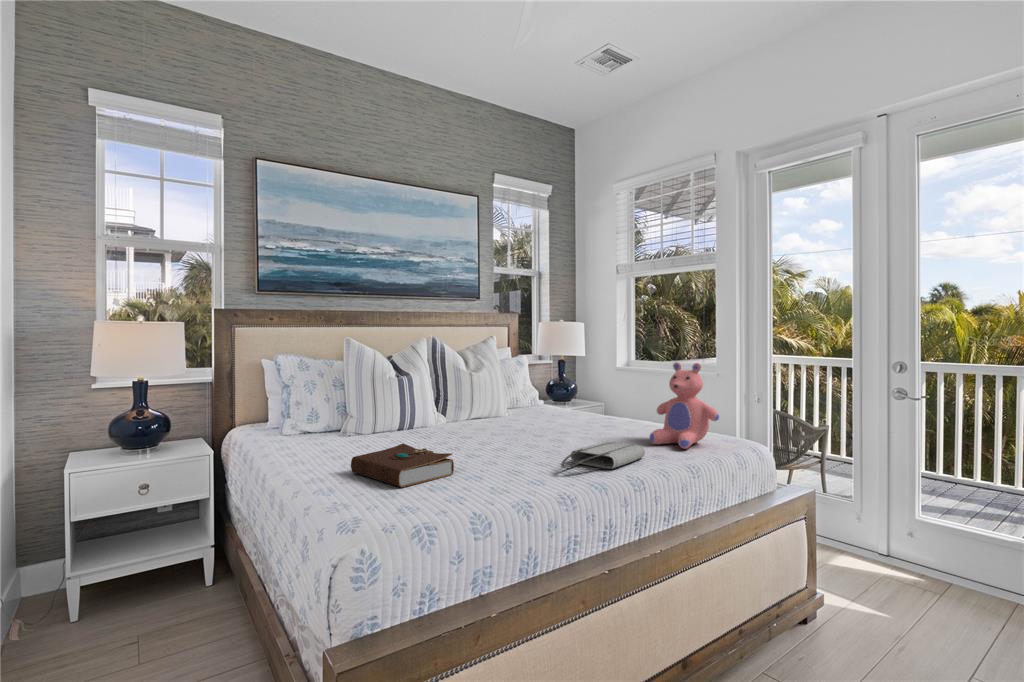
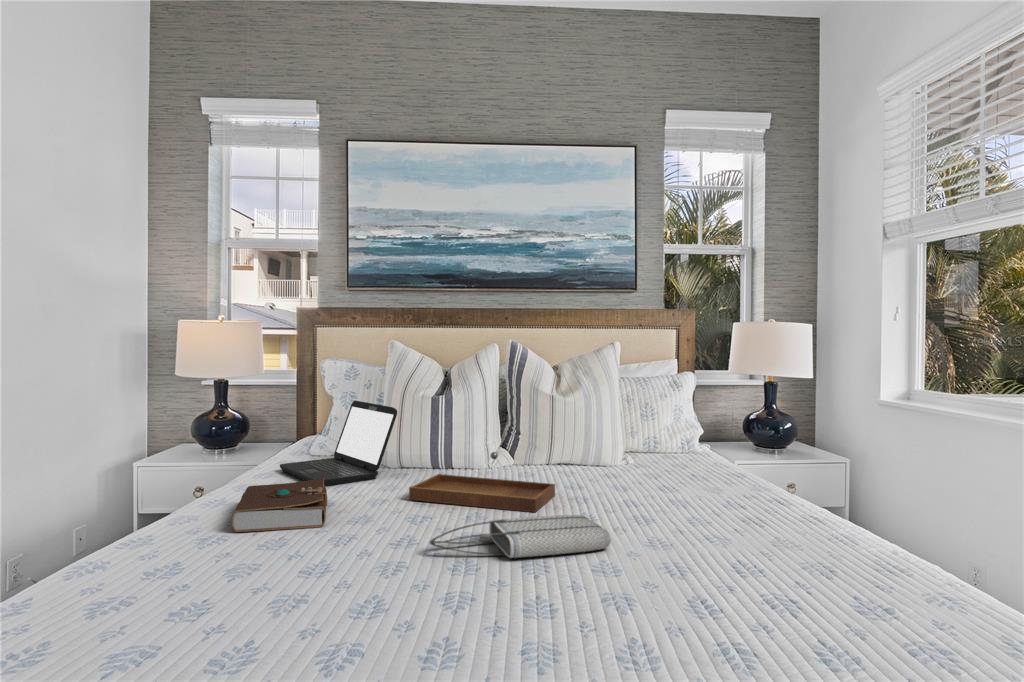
teddy bear: present [650,362,719,449] -> none [675,395,790,548]
laptop: none [302,386,408,455] -> present [280,401,397,486]
tray: none [457,412,558,453] -> present [409,452,555,512]

